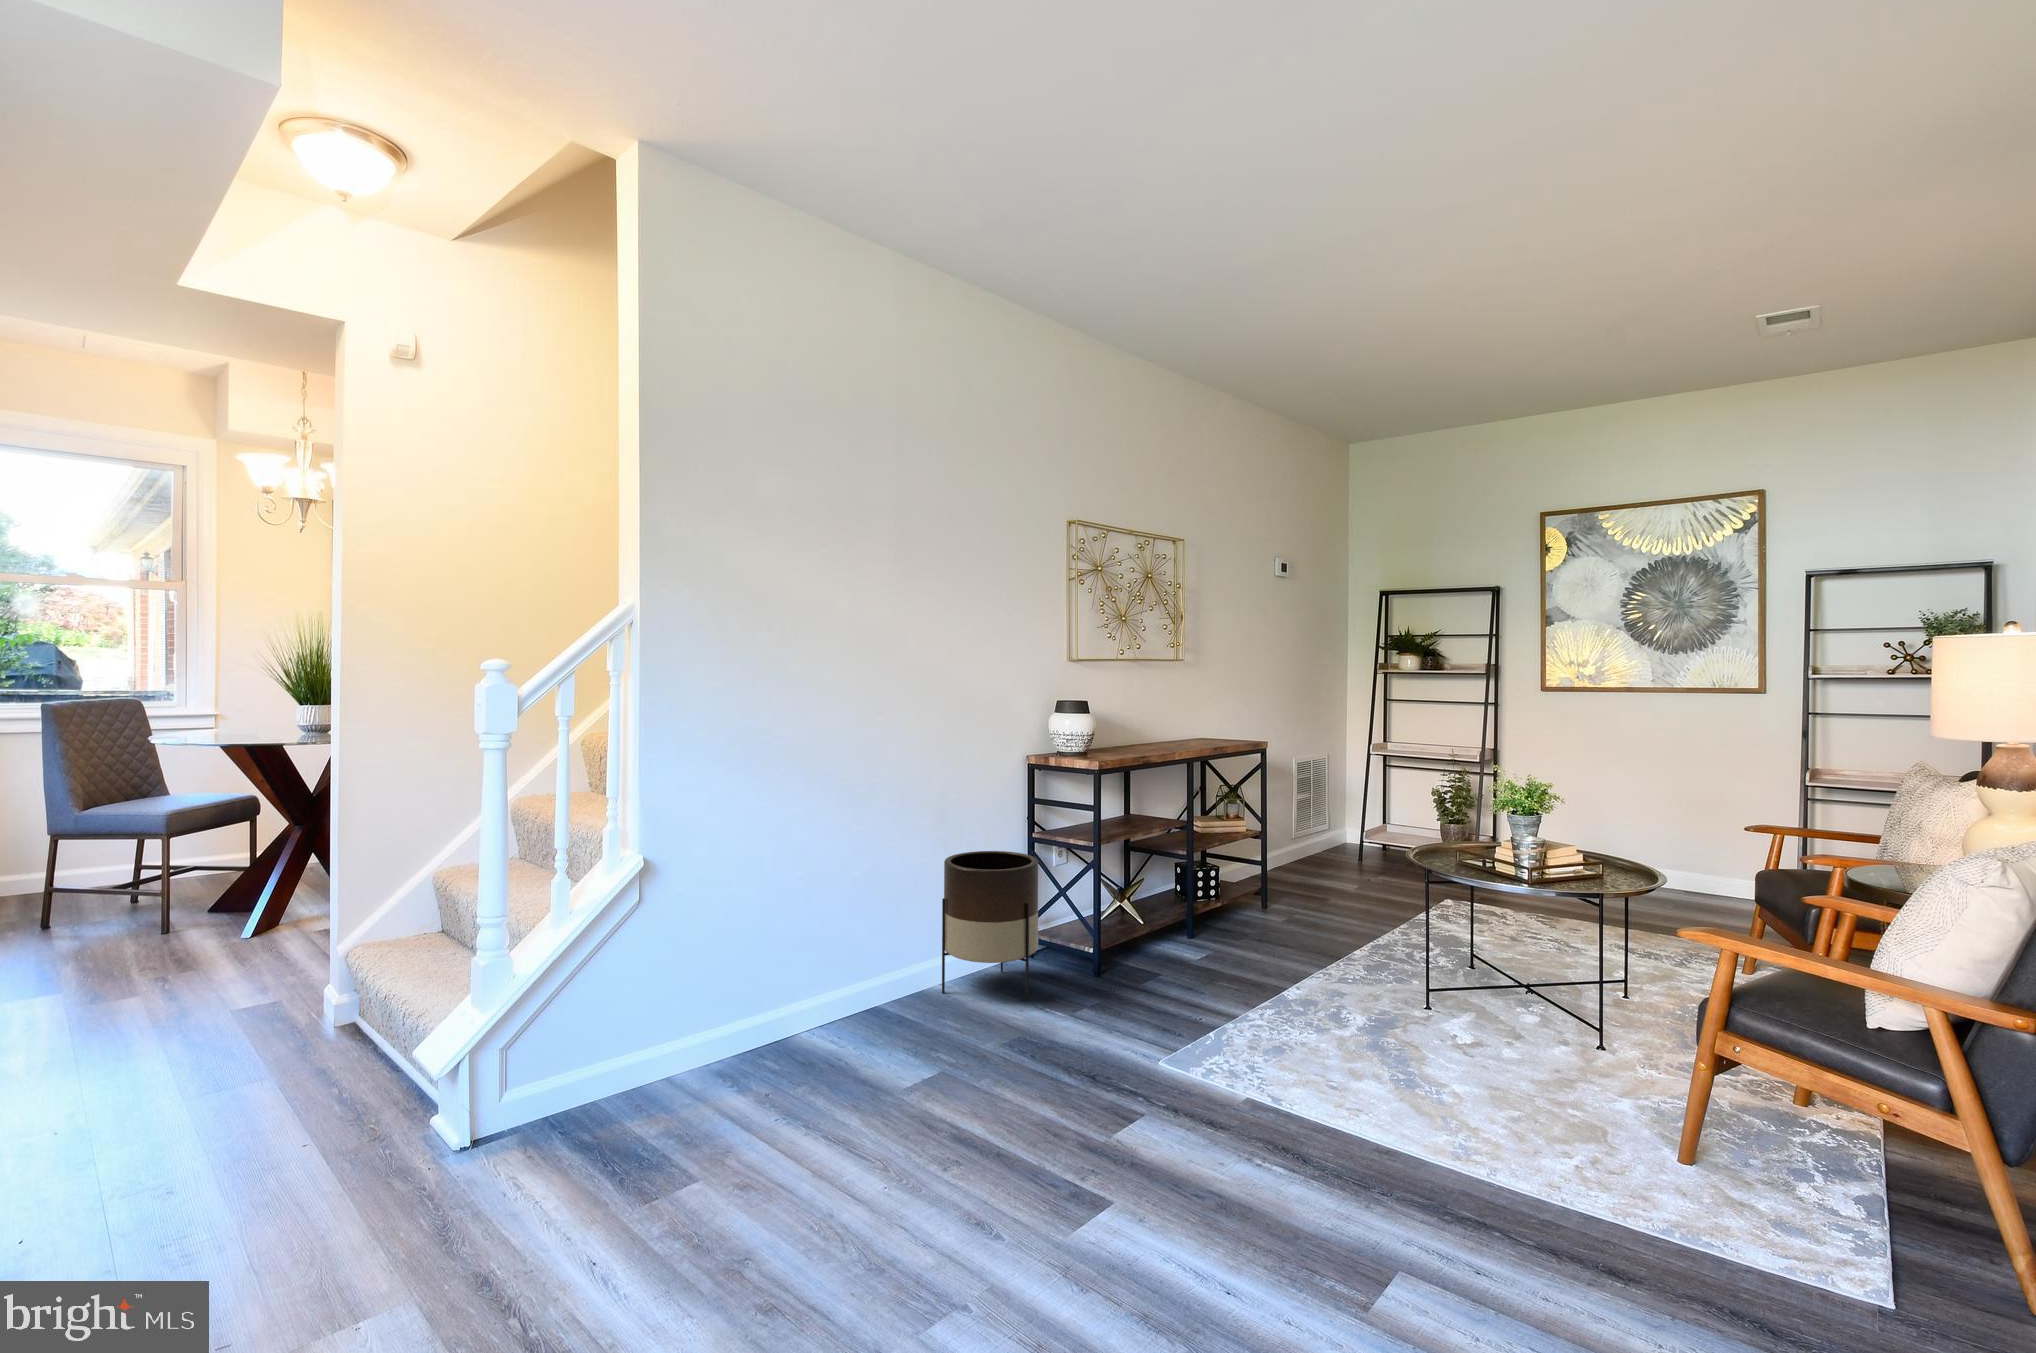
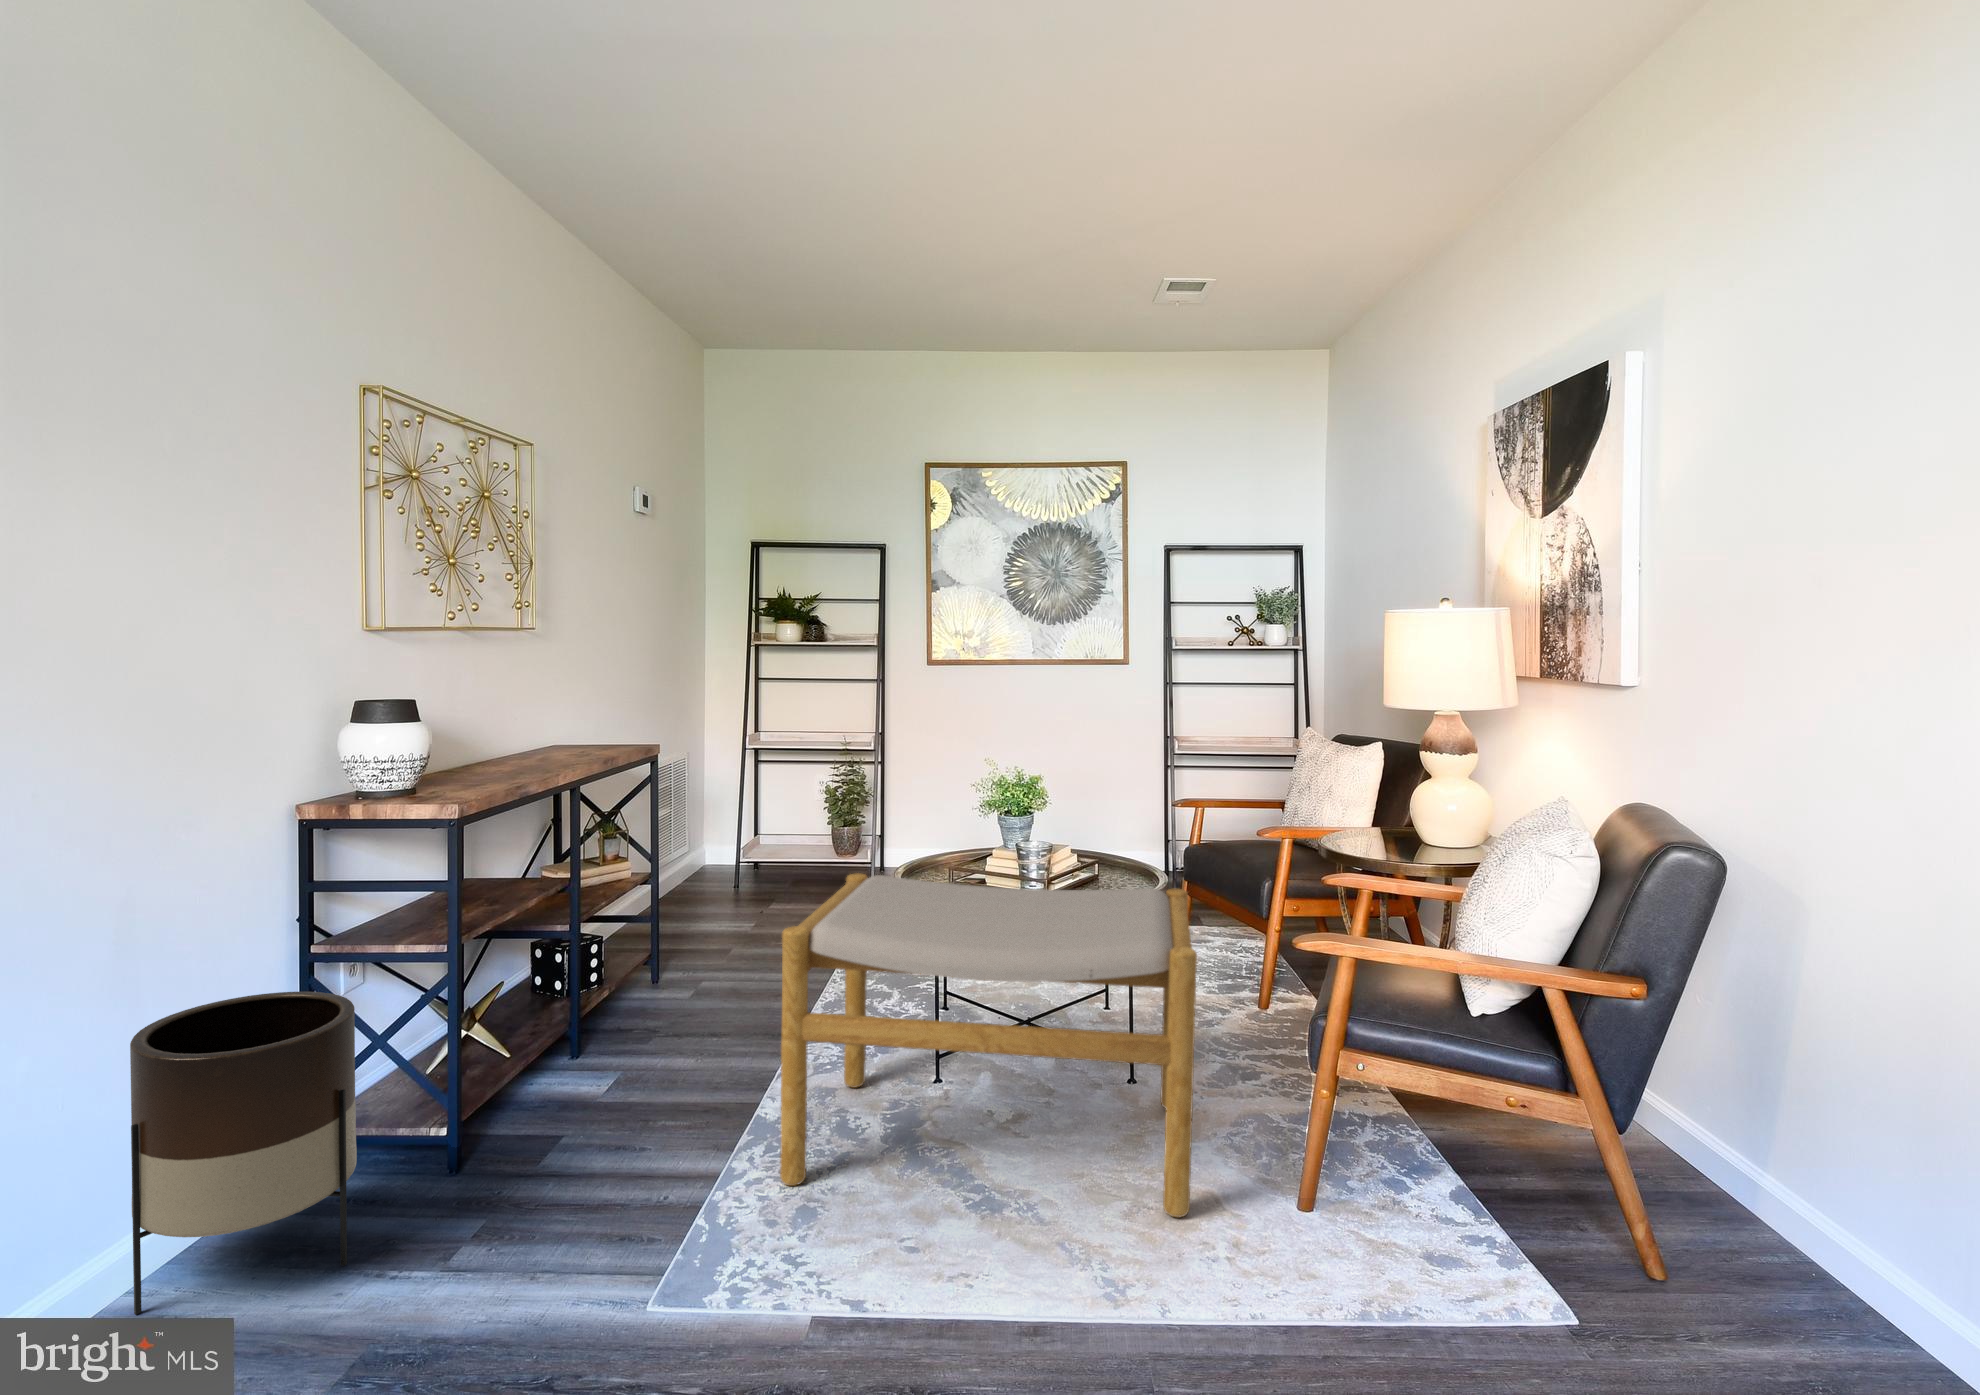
footstool: none [1271,837,1648,1139] -> present [780,873,1197,1217]

